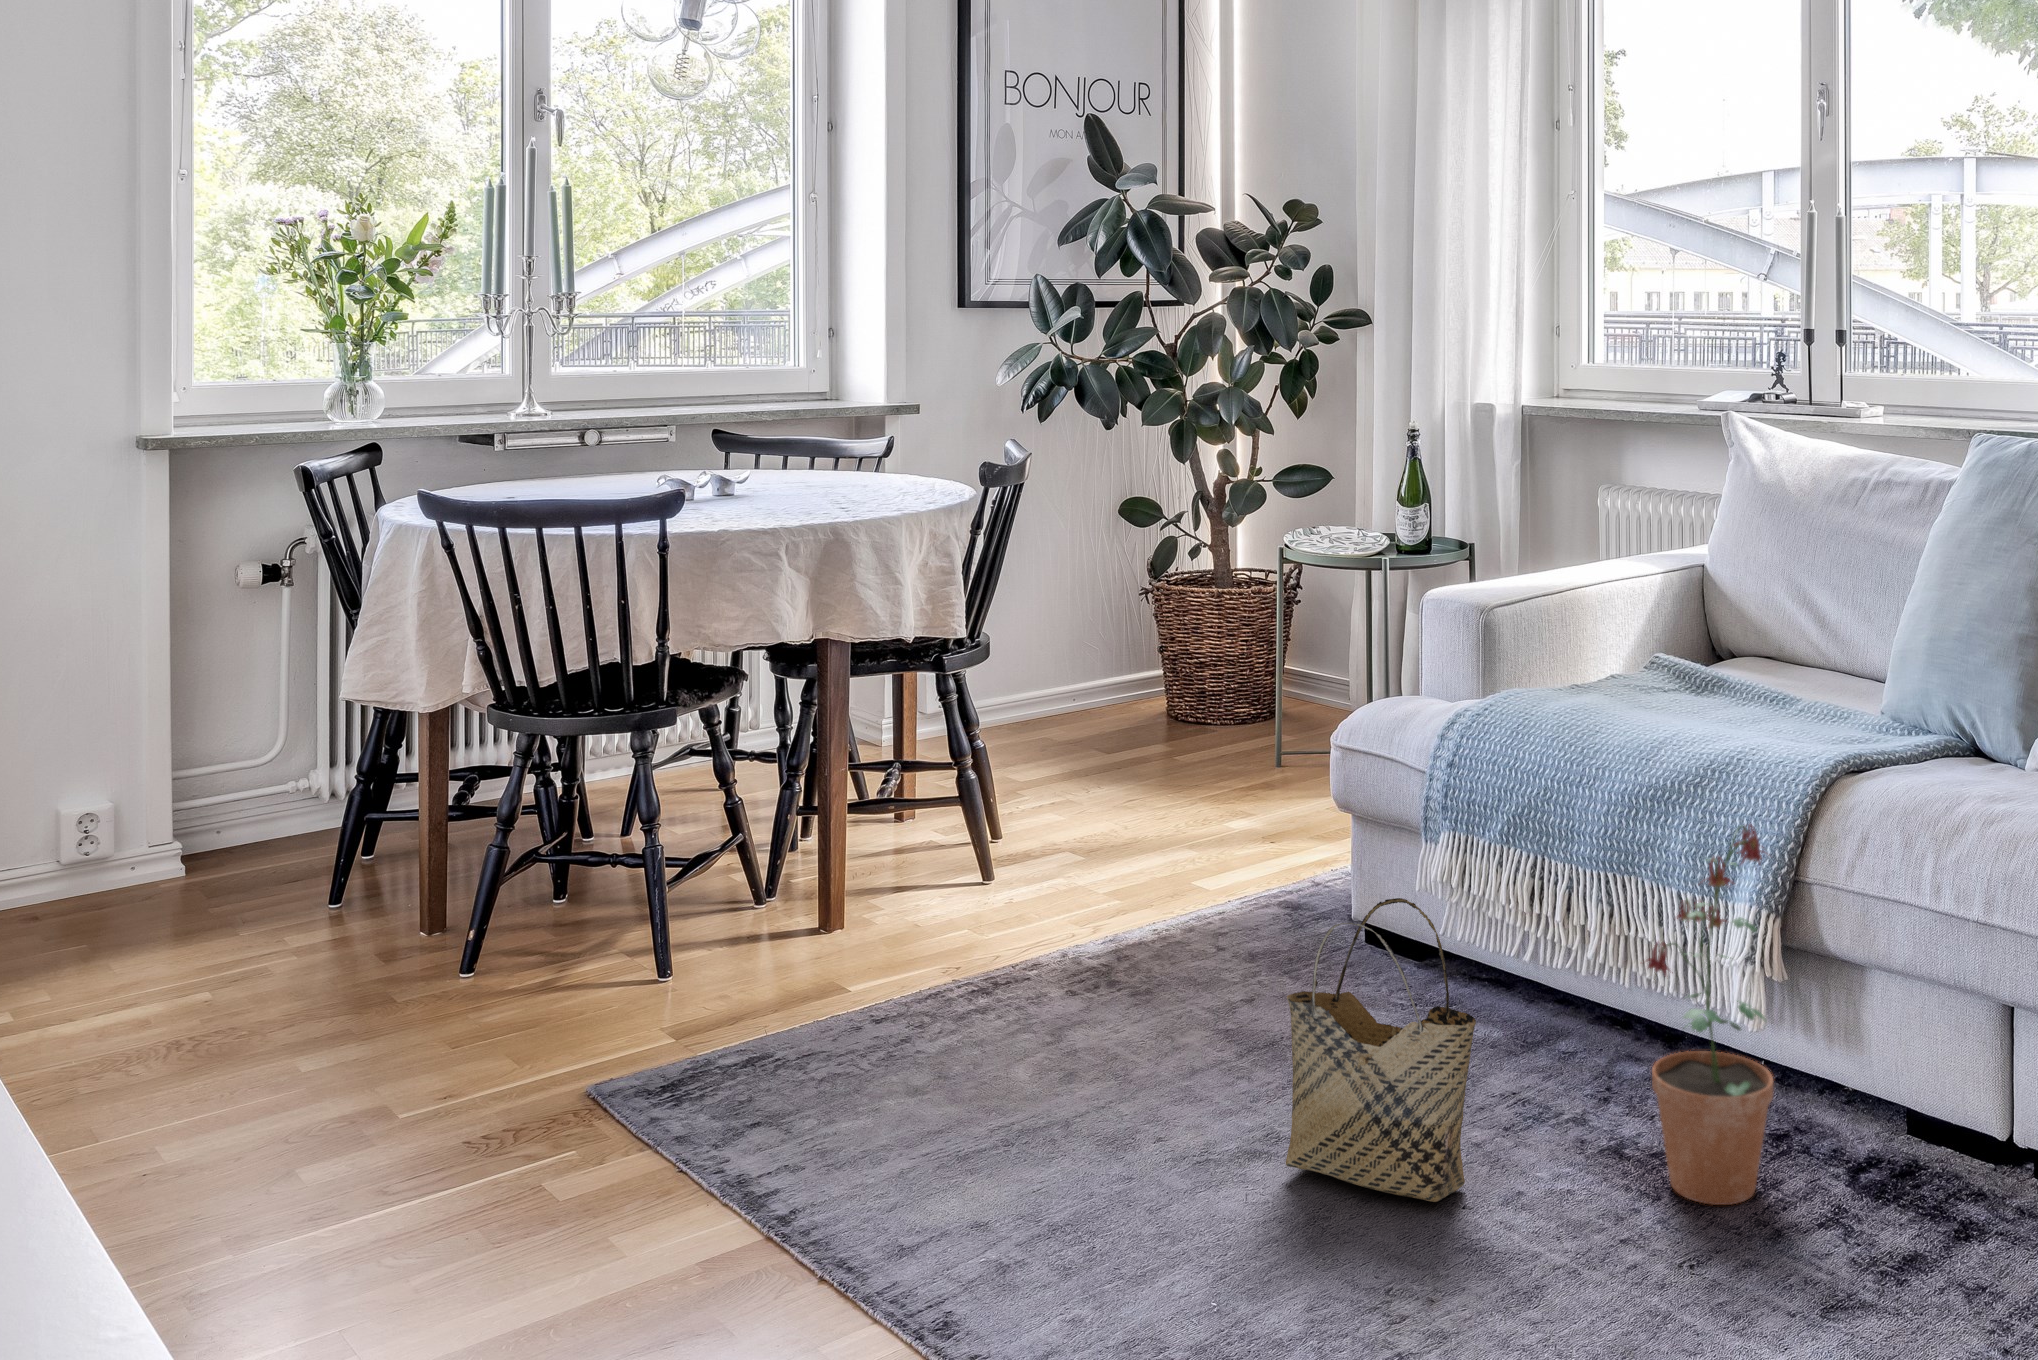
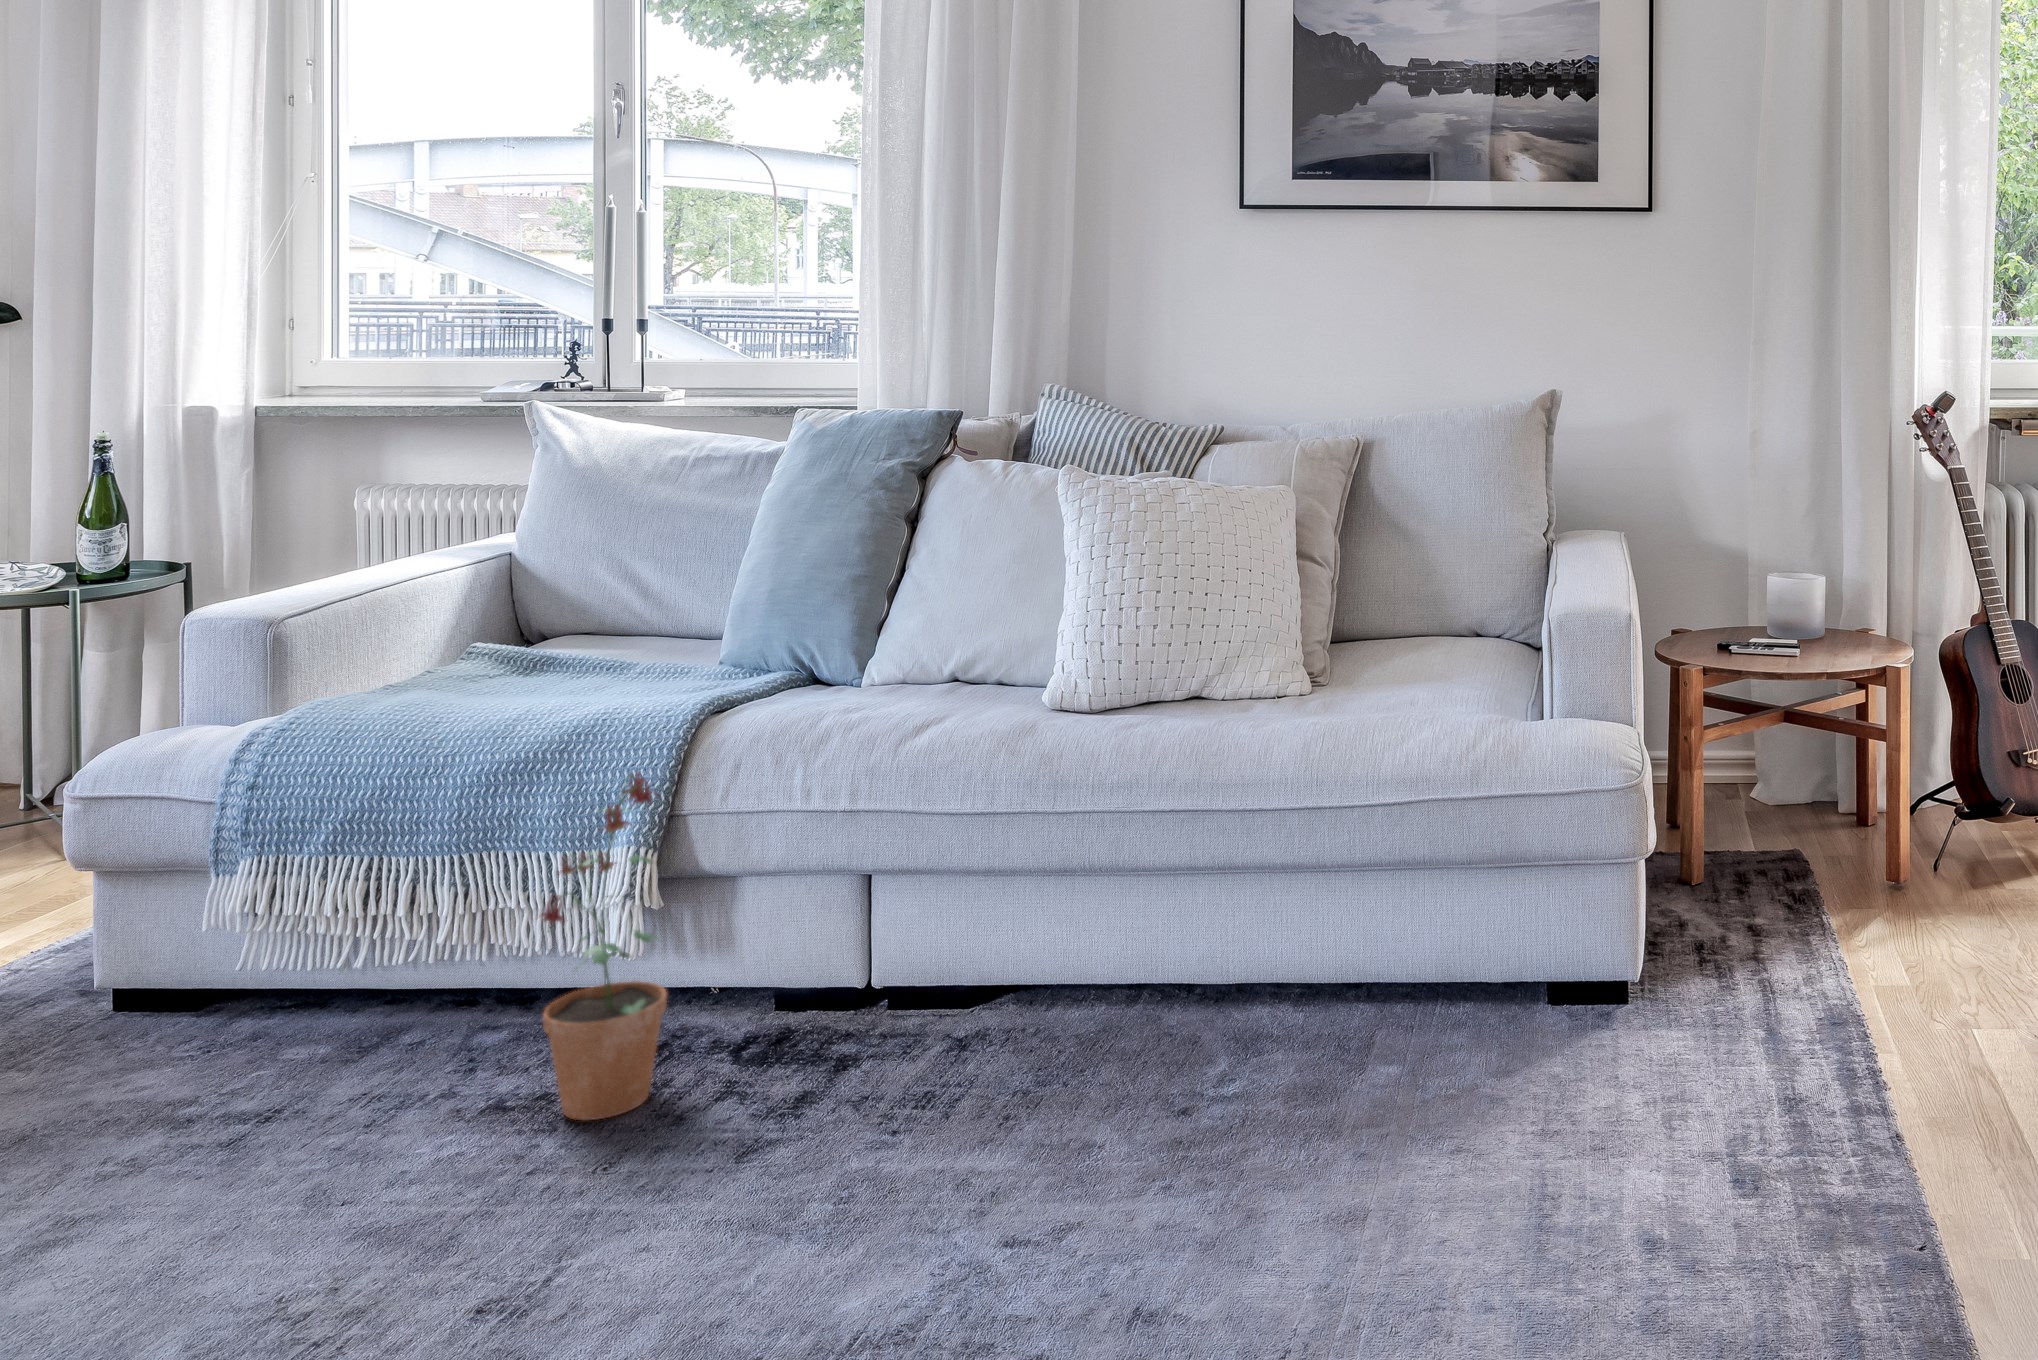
woven basket: present [1286,898,1476,1202] -> none [97,923,352,1239]

